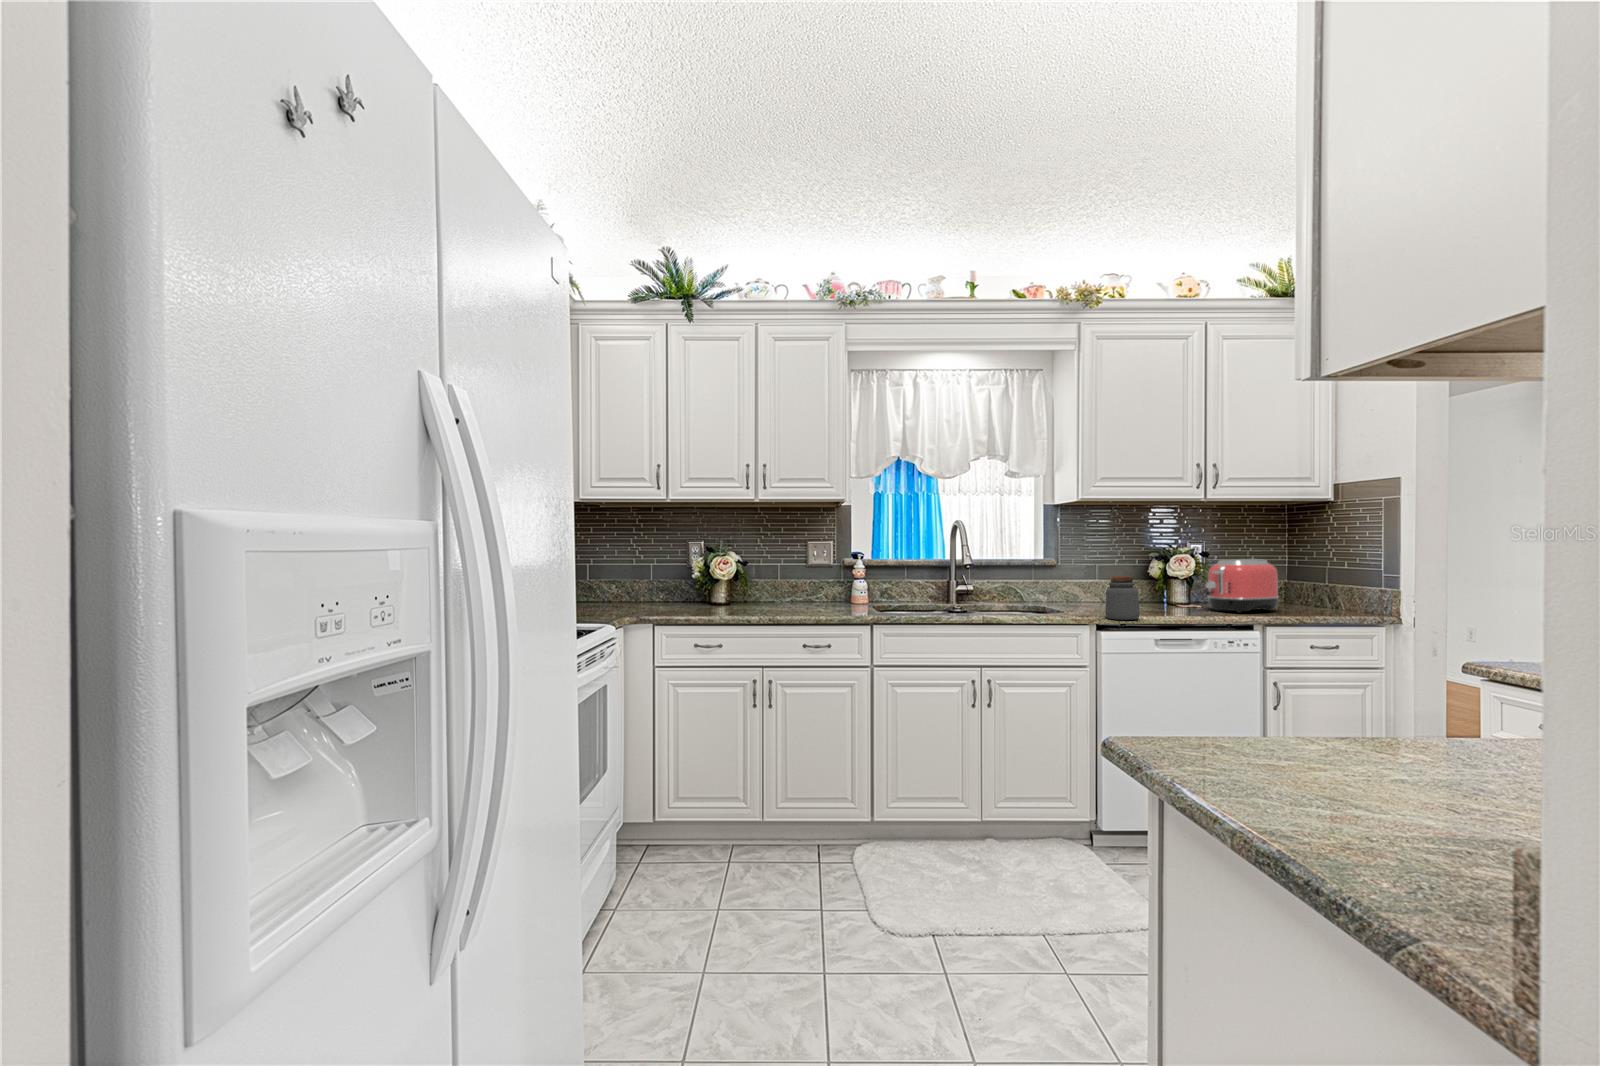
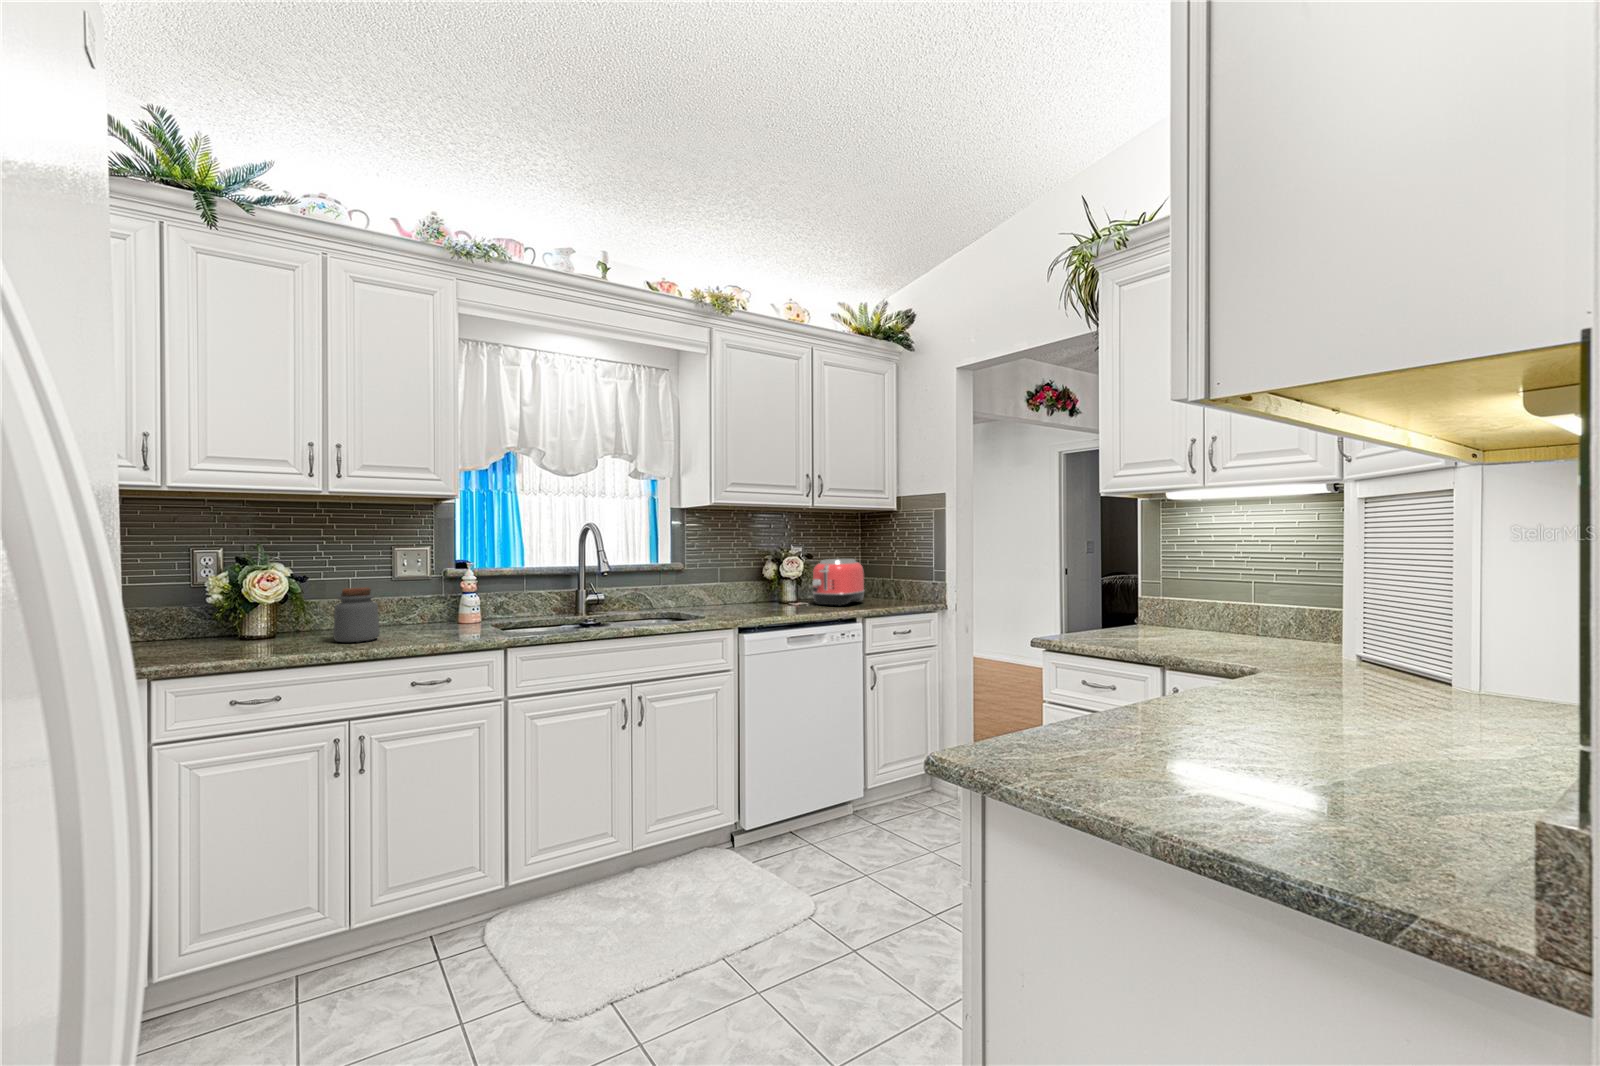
jar: present [1105,576,1140,620] -> present [333,588,380,642]

